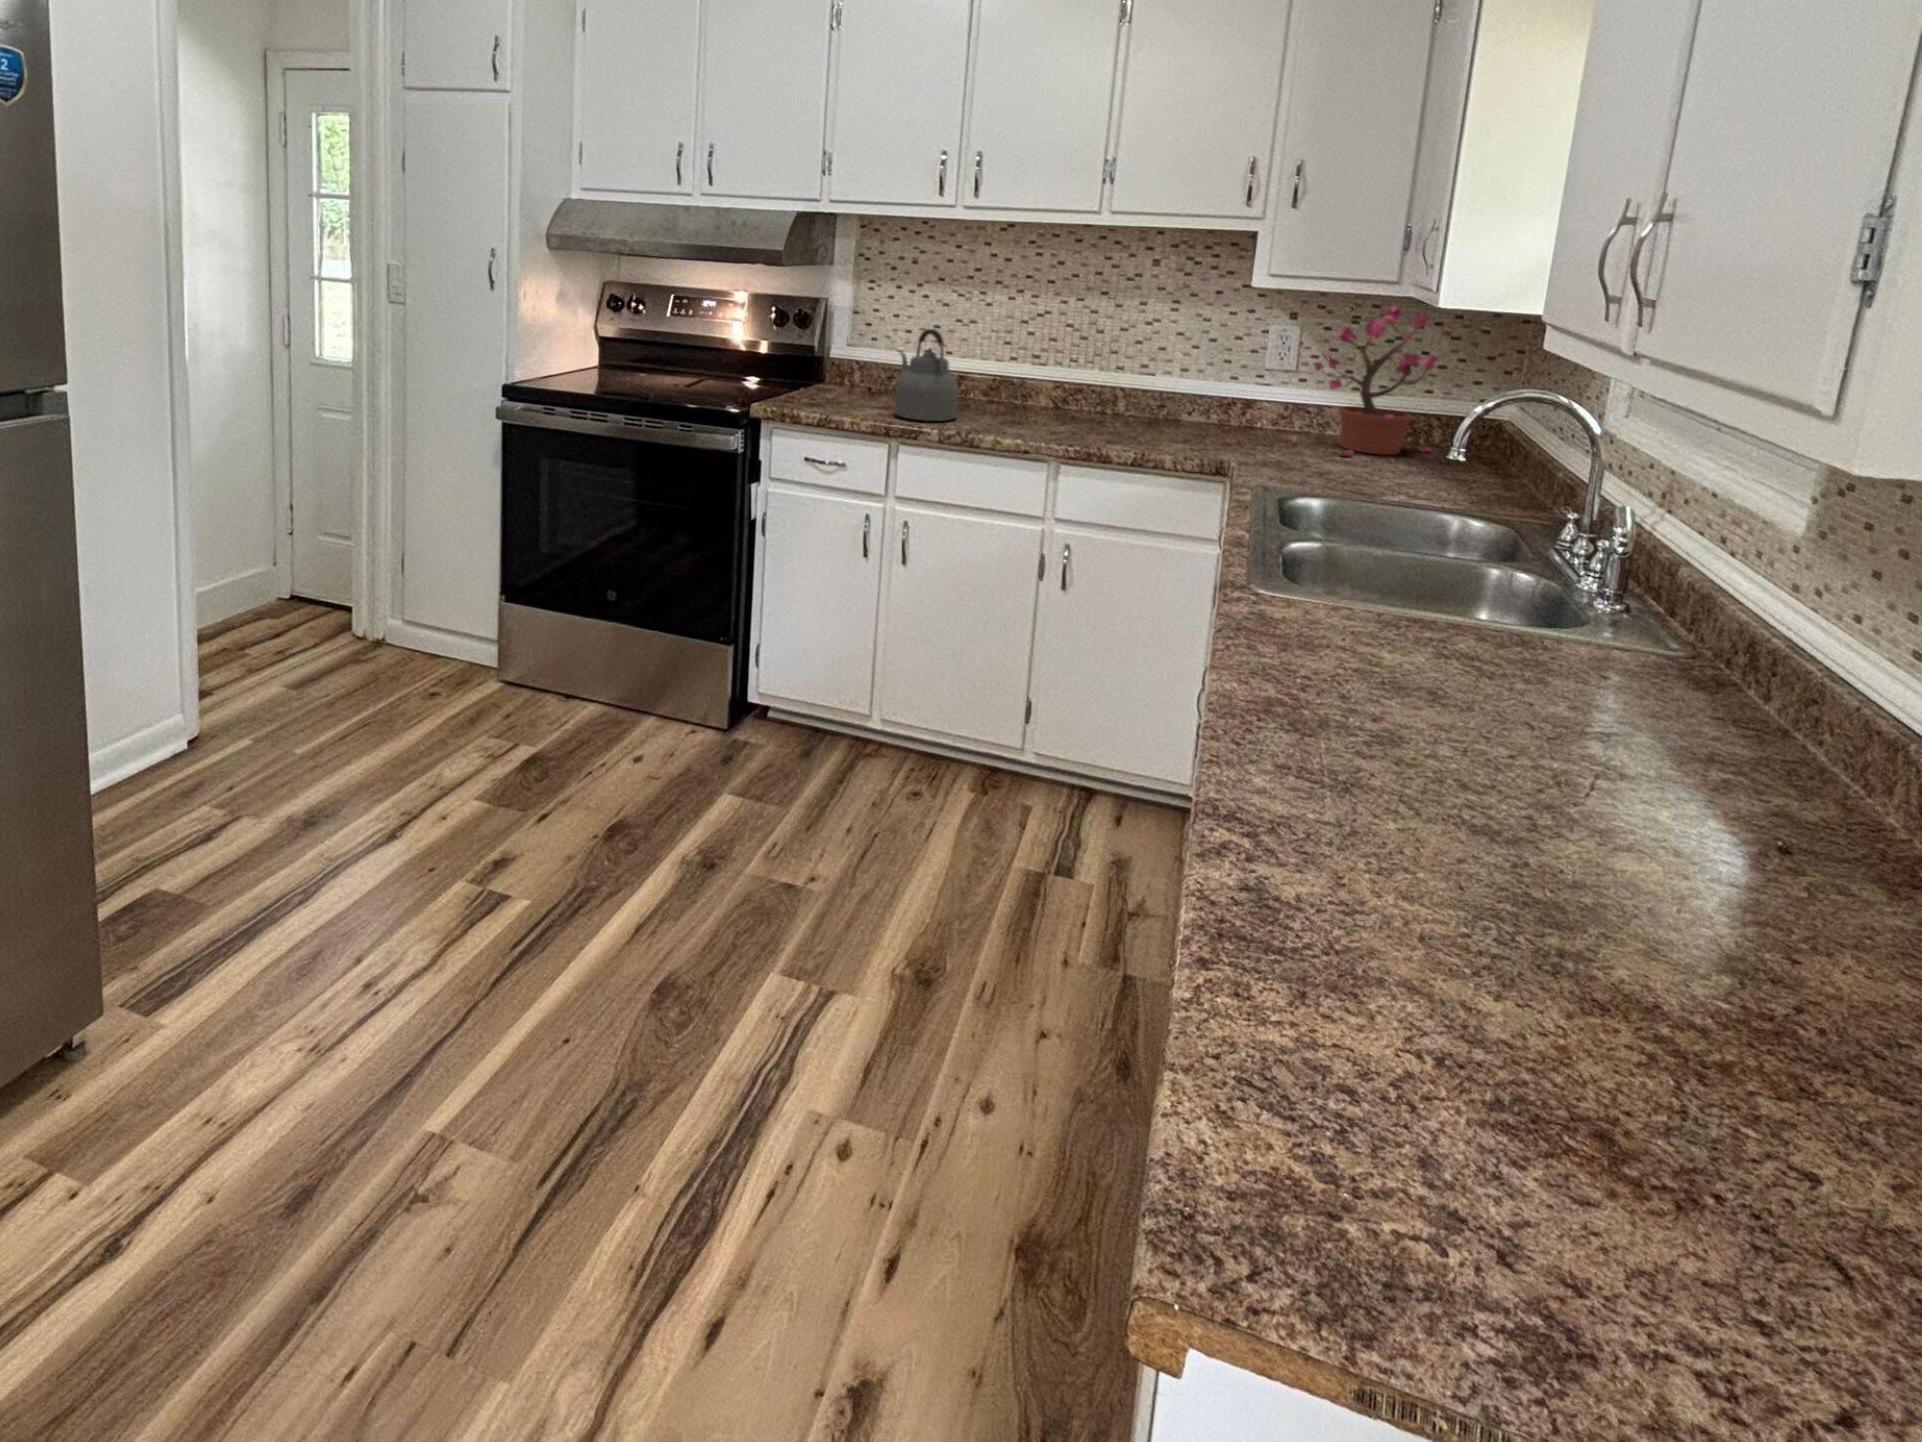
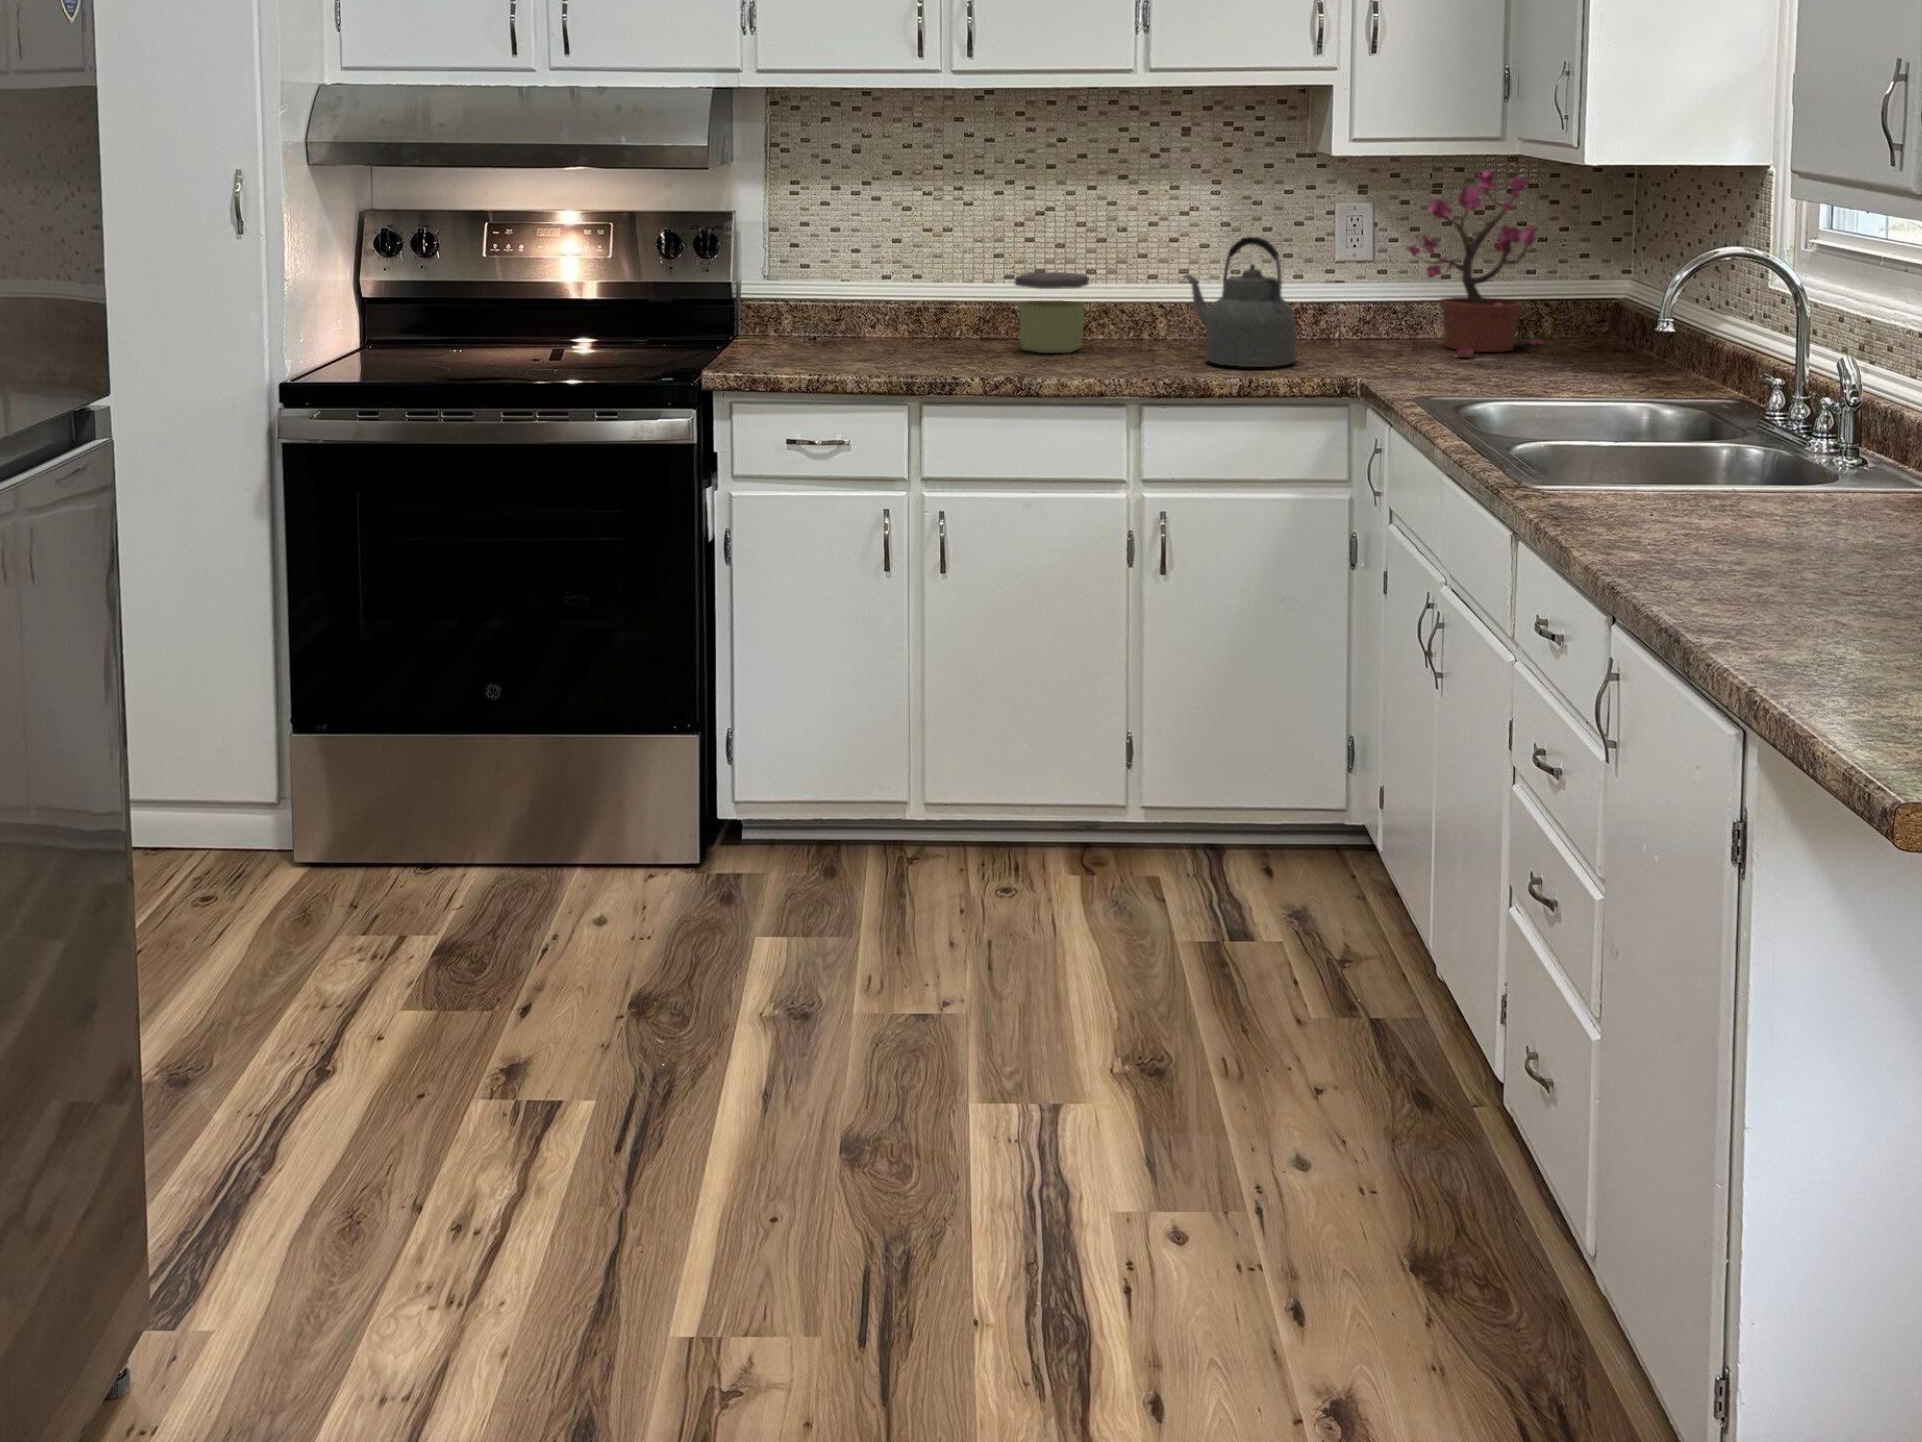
kettle: present [894,329,958,421] -> present [1183,237,1296,367]
jar: none [996,359,1053,419] -> present [1015,272,1089,353]

